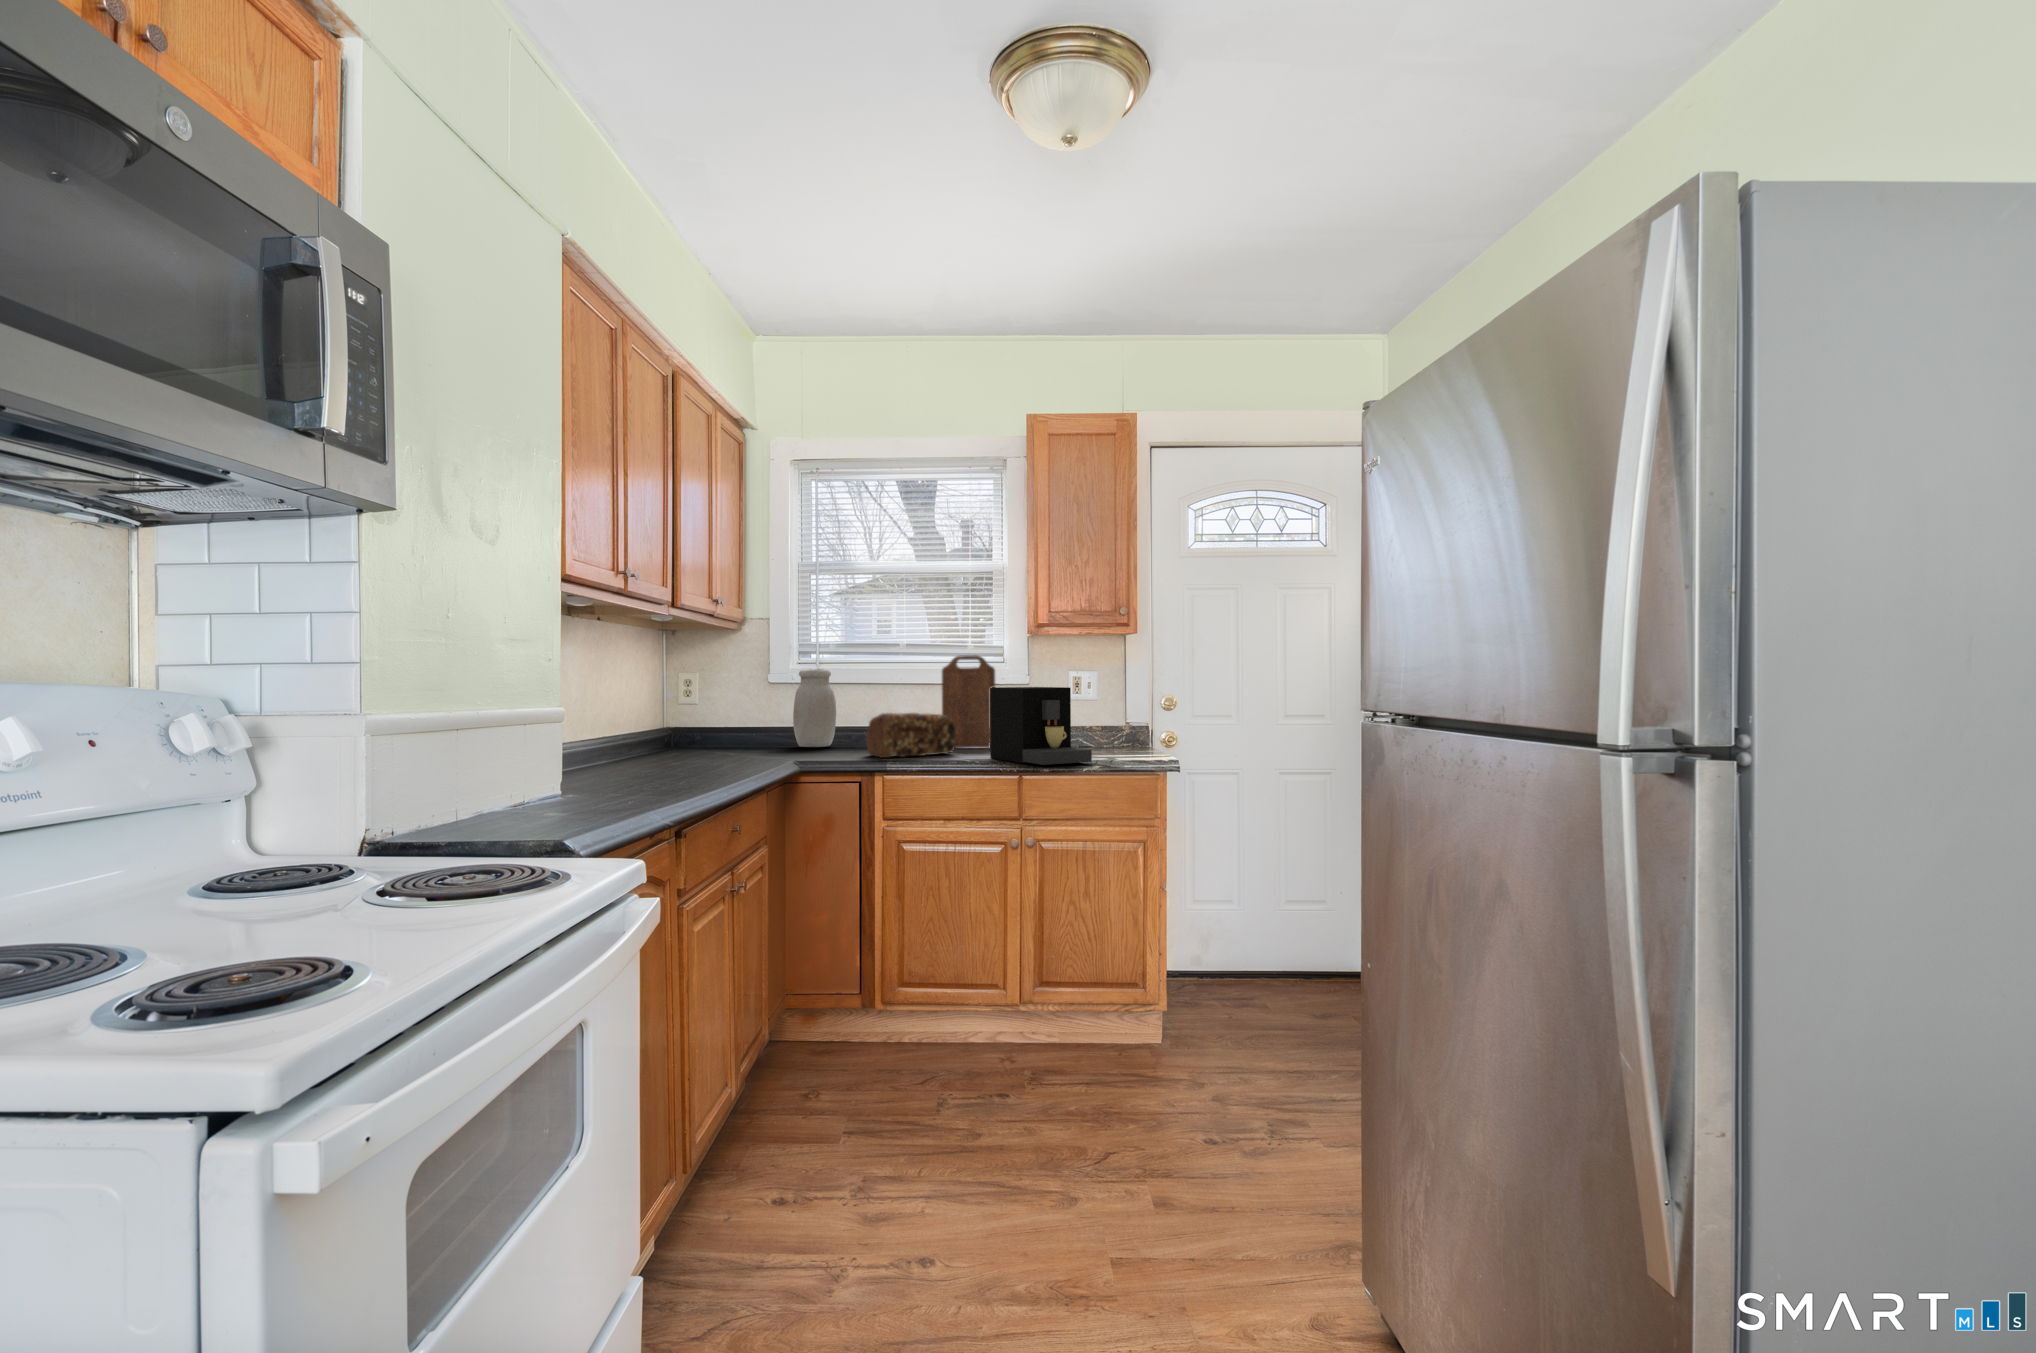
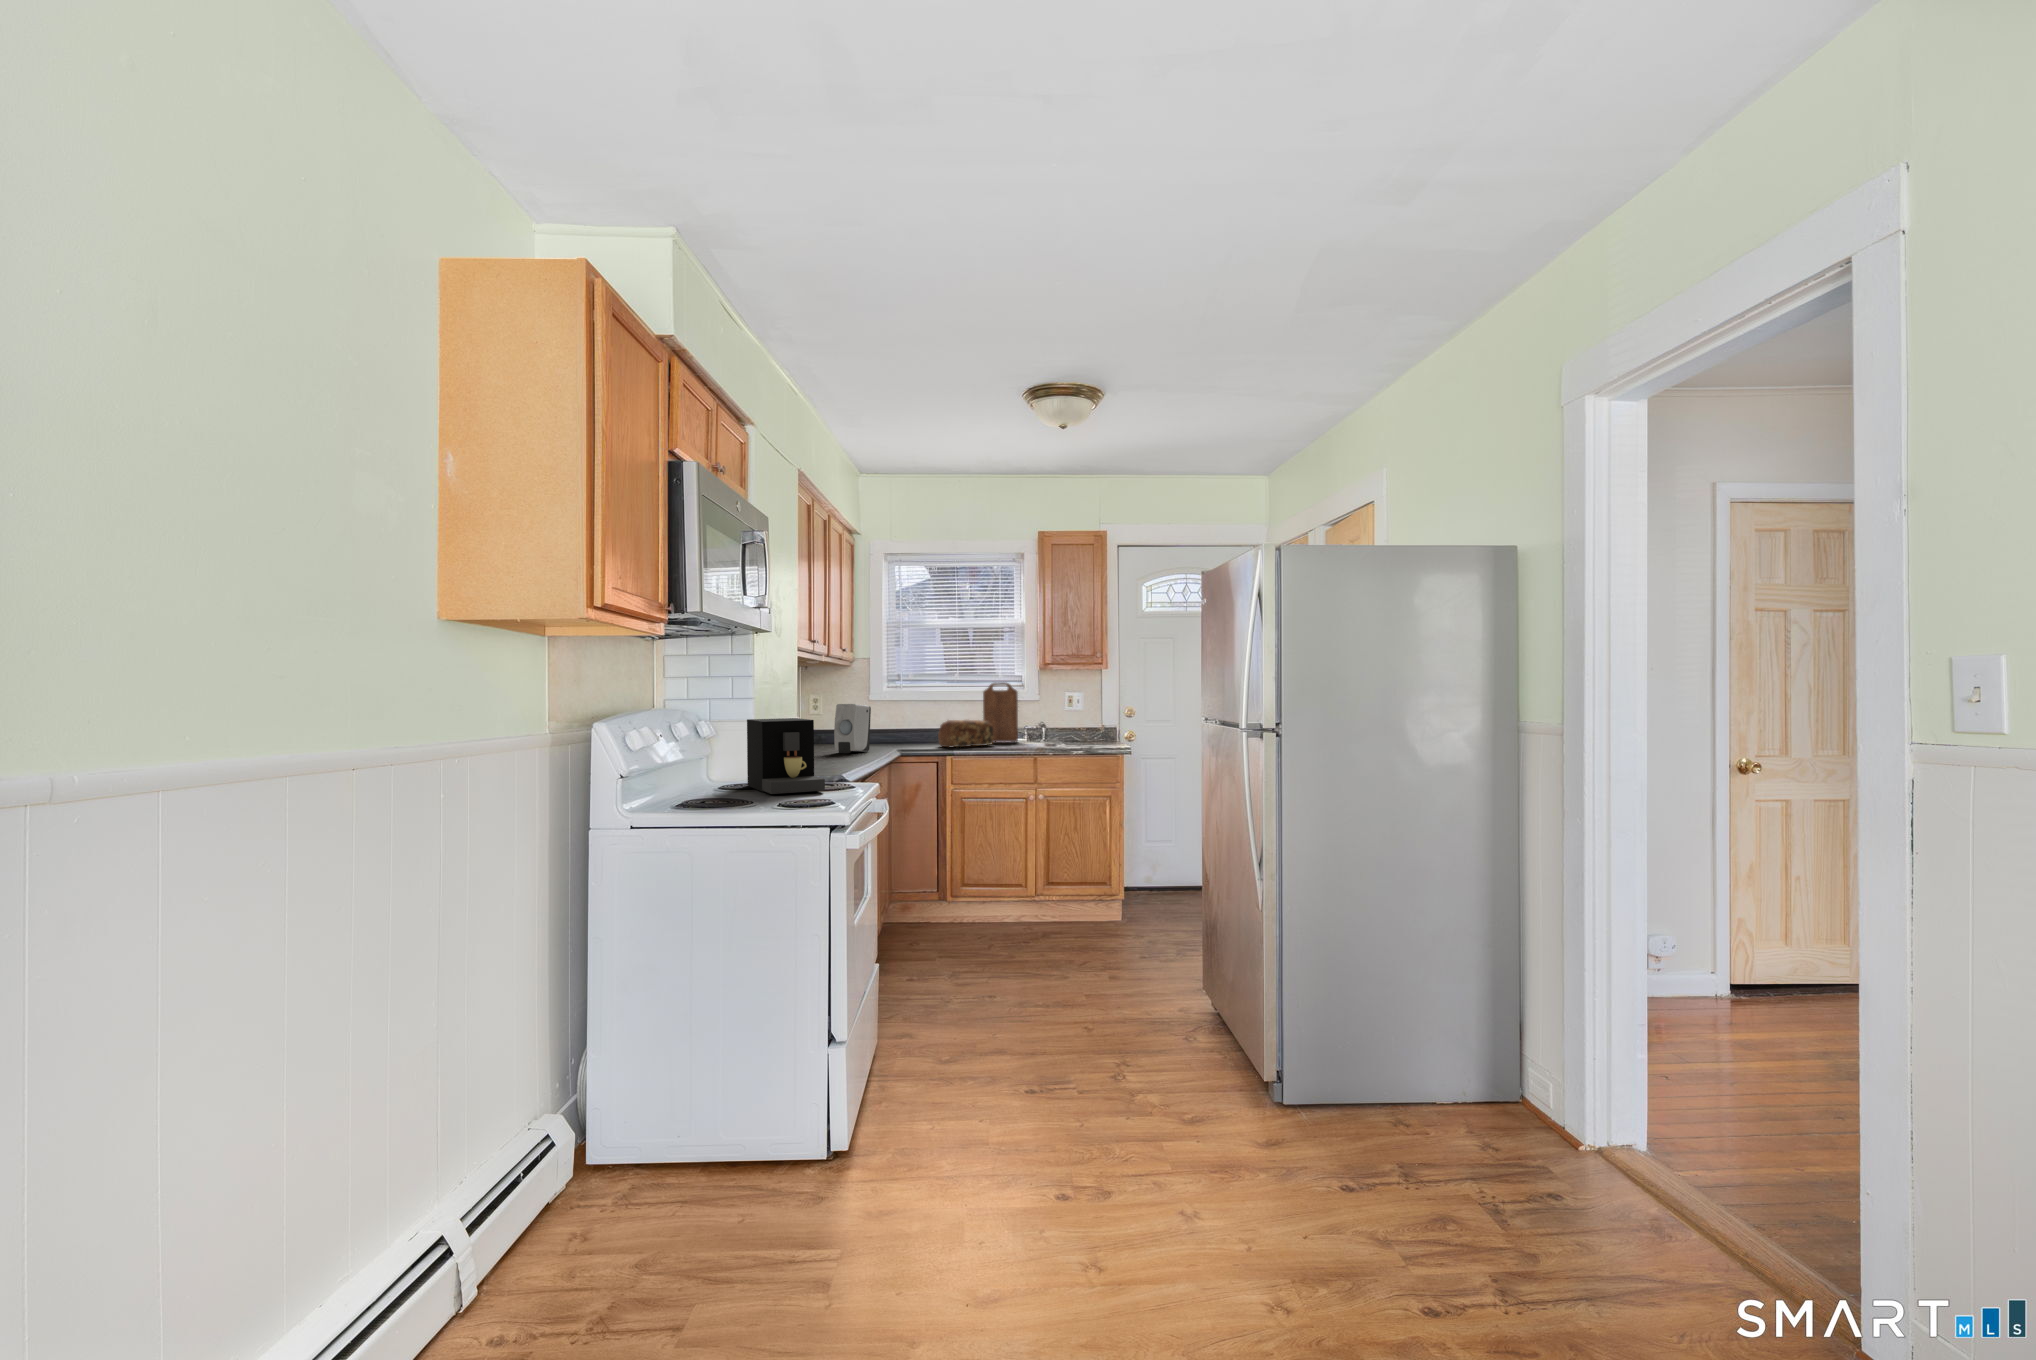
jar: present [793,669,836,747] -> none [887,691,914,742]
soap dispenser: none [679,685,747,769] -> present [834,704,871,753]
coffee maker: present [990,687,1092,765] -> present [747,718,825,794]

